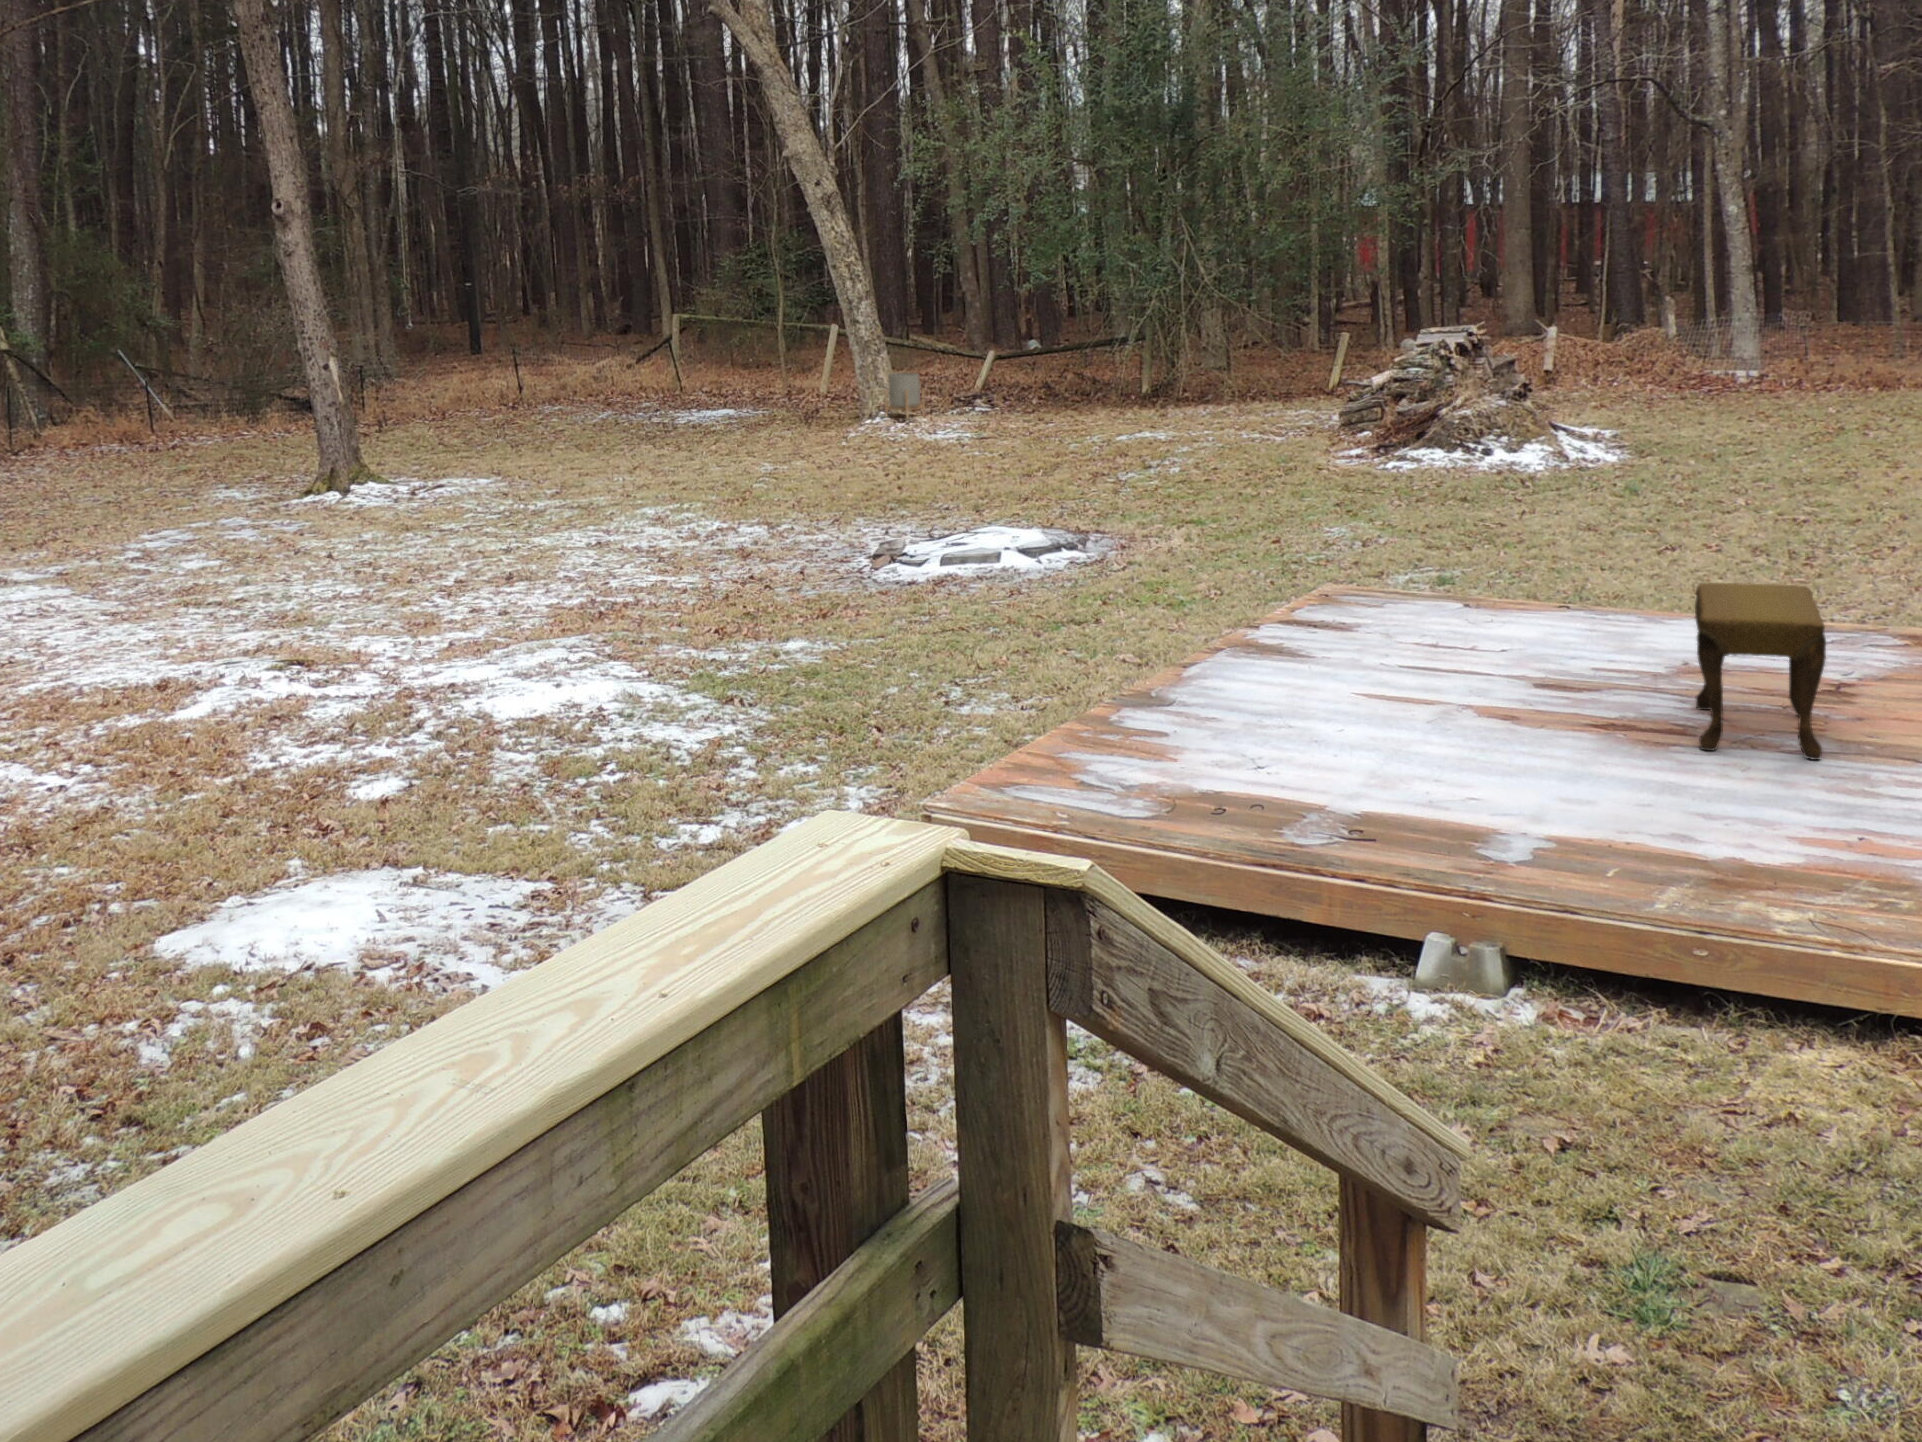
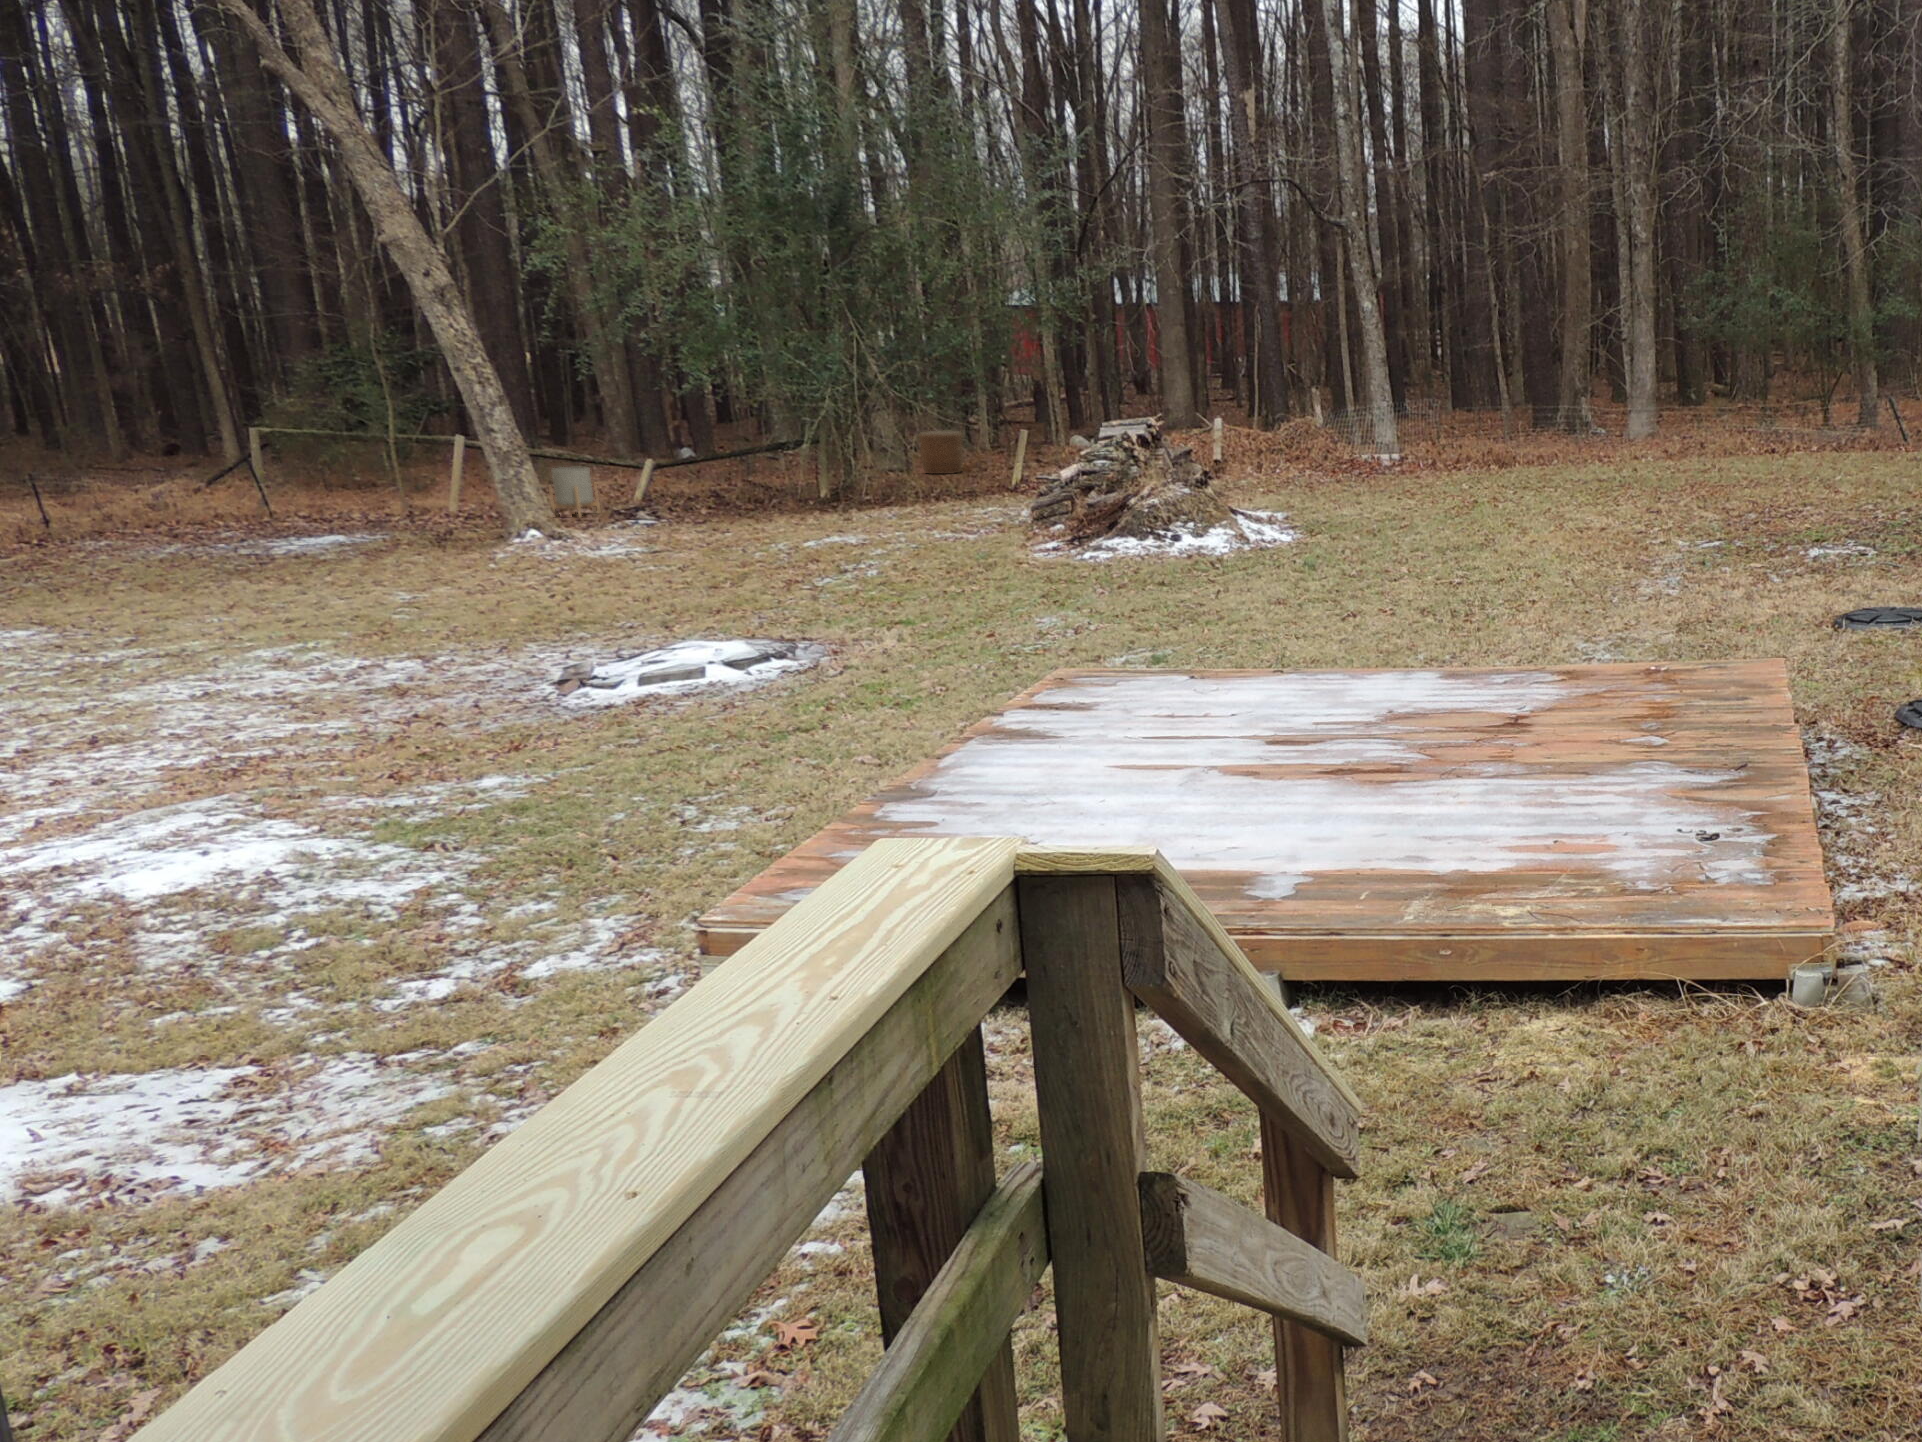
woven basket: none [1219,343,1264,386] -> present [919,430,963,474]
footstool: present [1695,583,1826,760] -> none [1316,655,1401,788]

